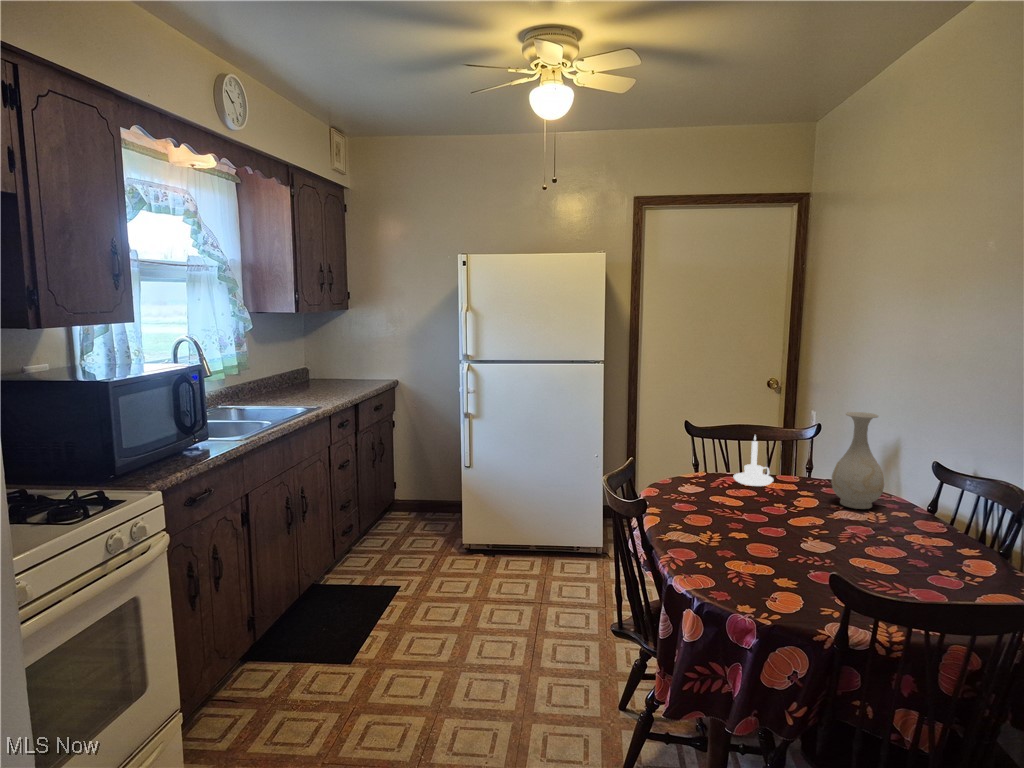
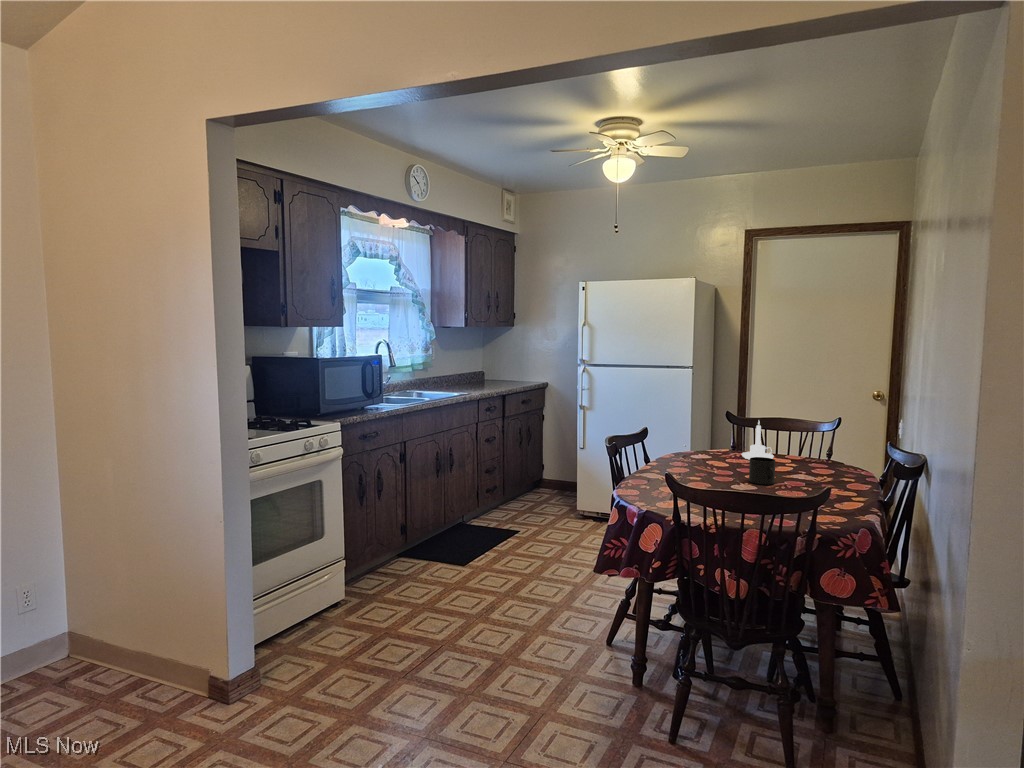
vase: present [831,412,884,509] -> none [801,402,842,478]
mug: none [797,492,838,530] -> present [749,457,775,485]

